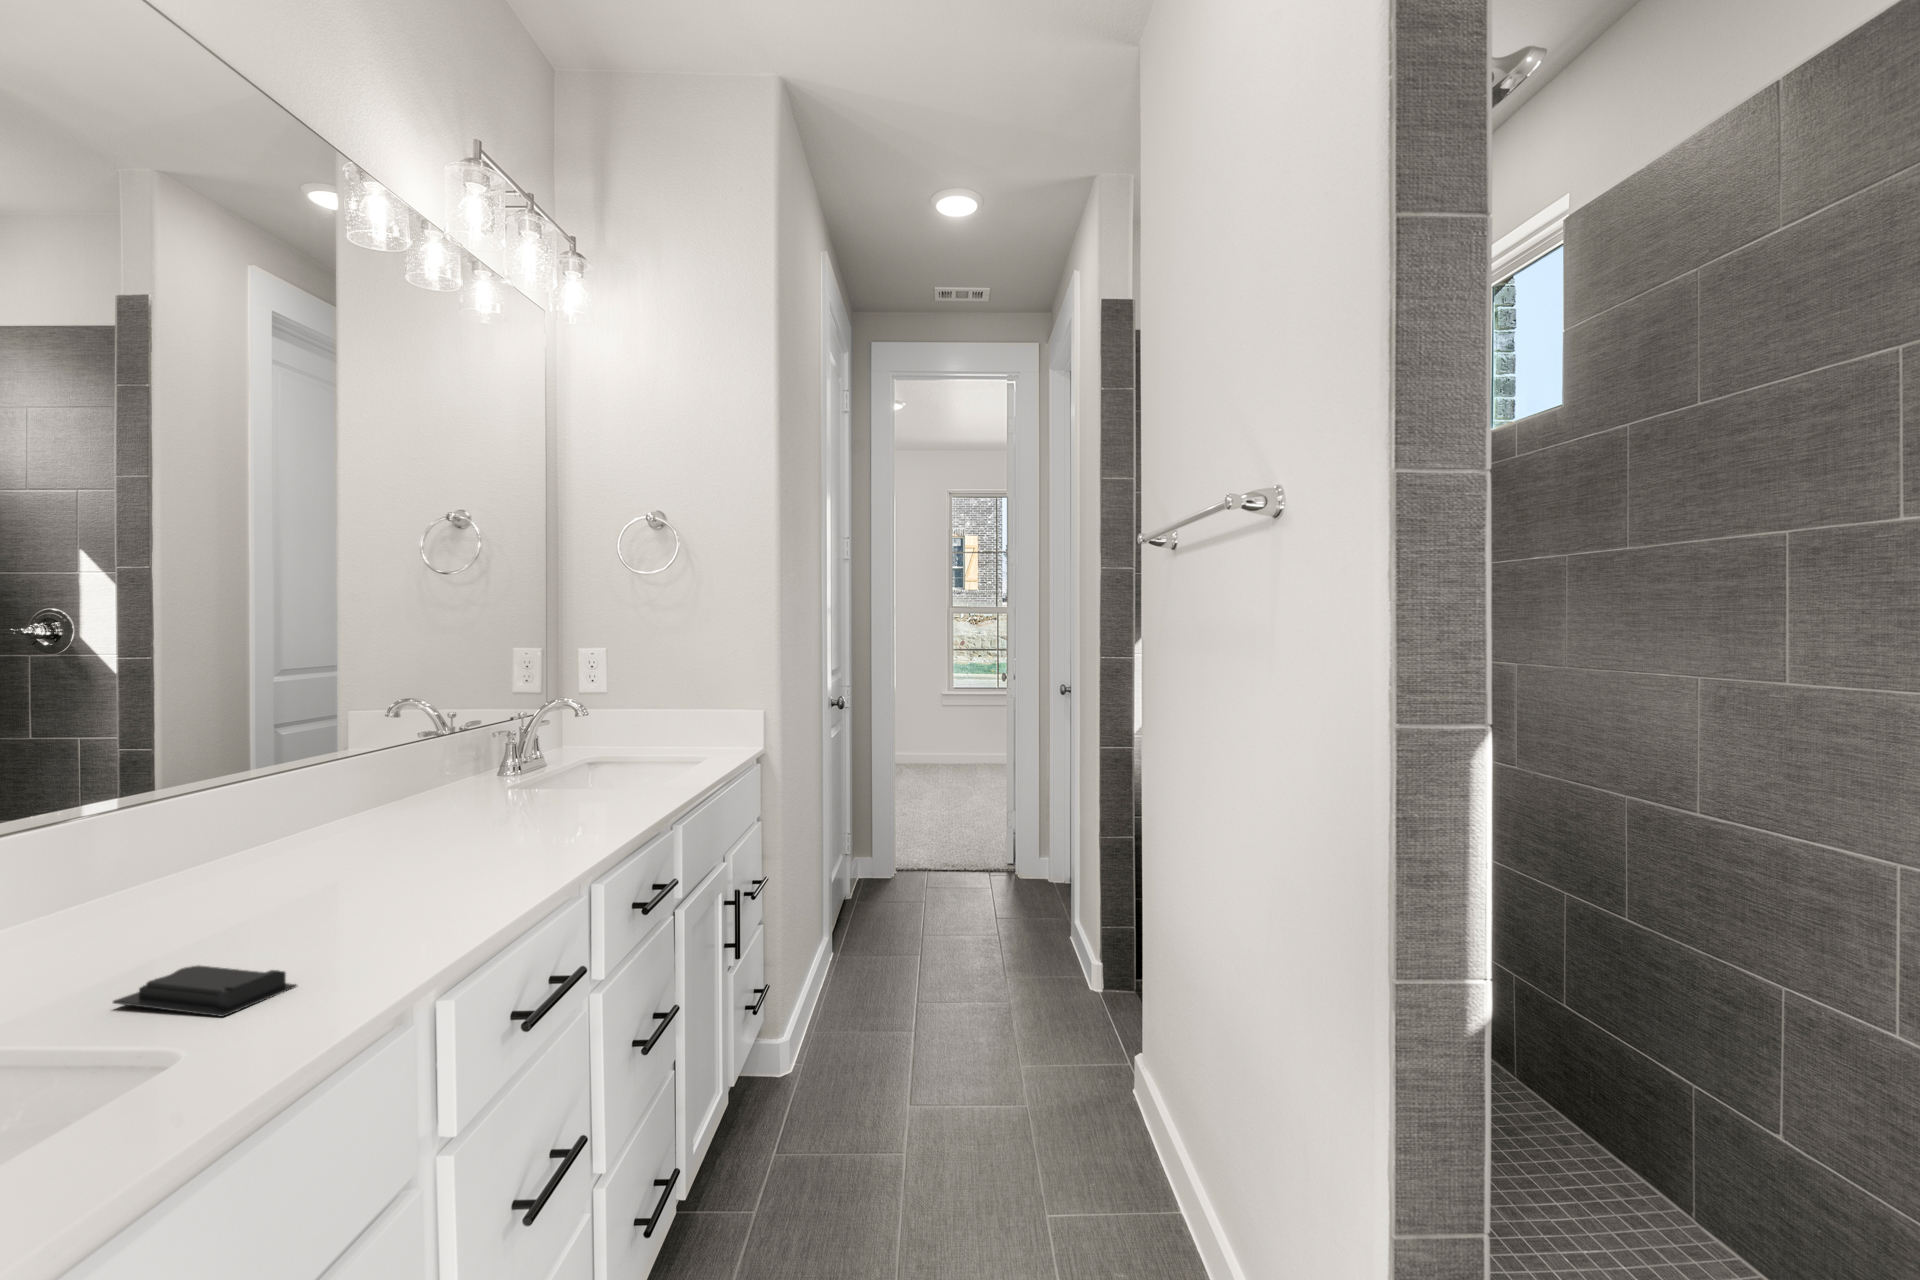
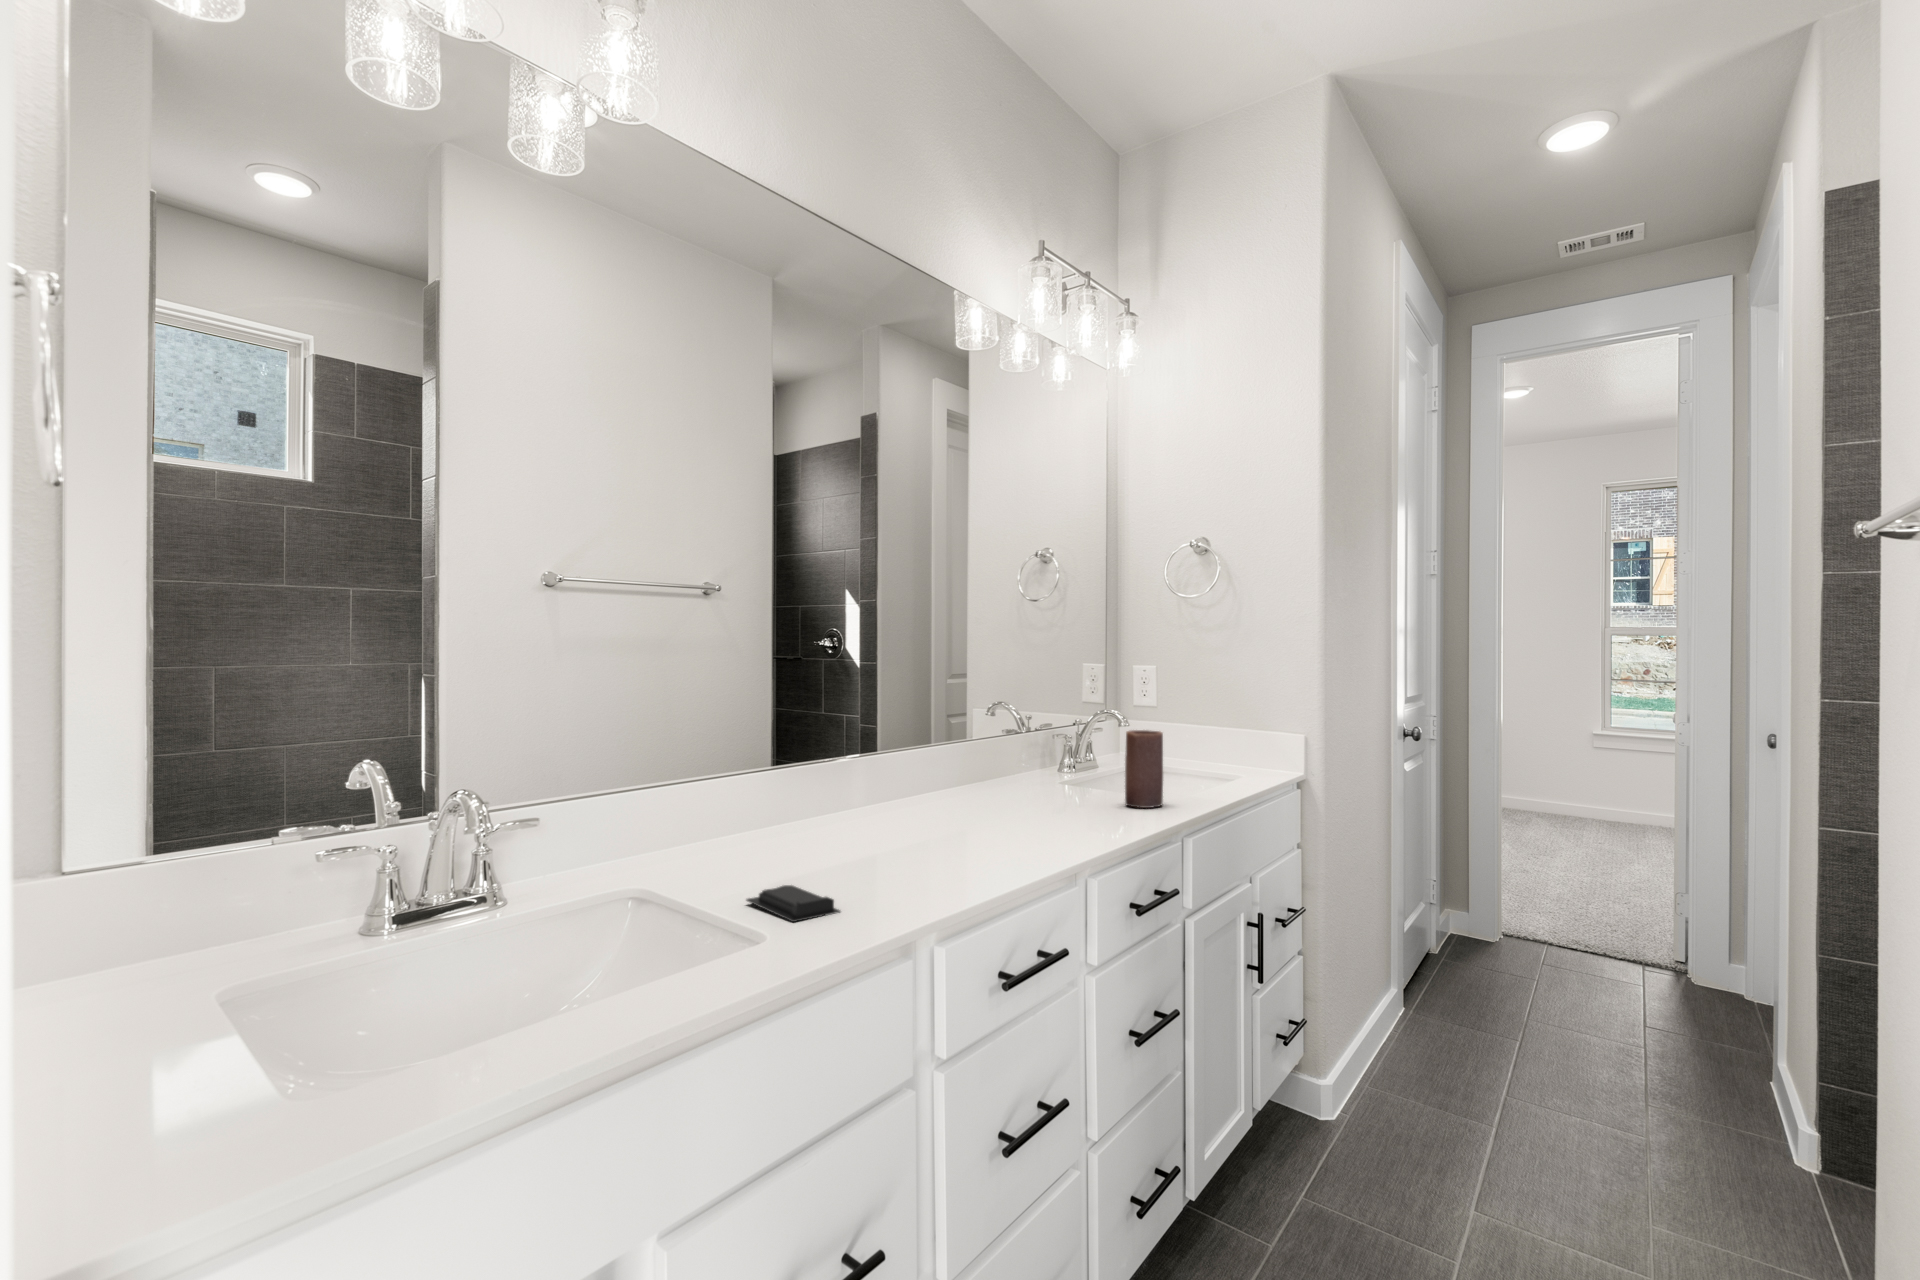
candle: none [602,715,644,799] -> present [1125,730,1163,808]

